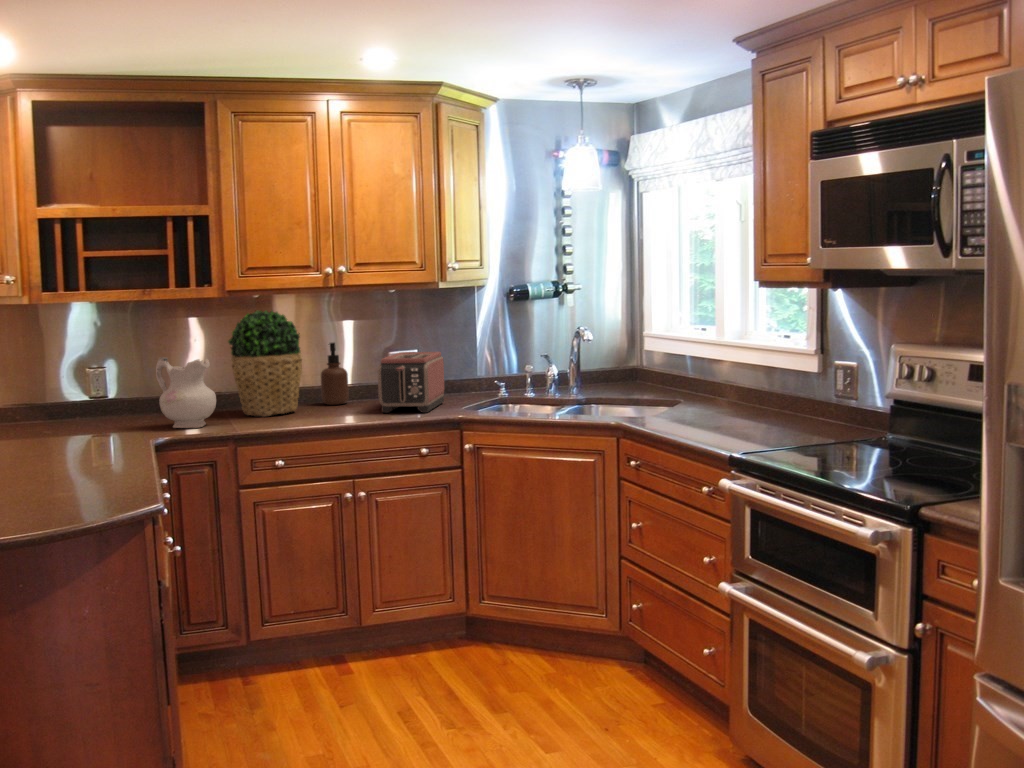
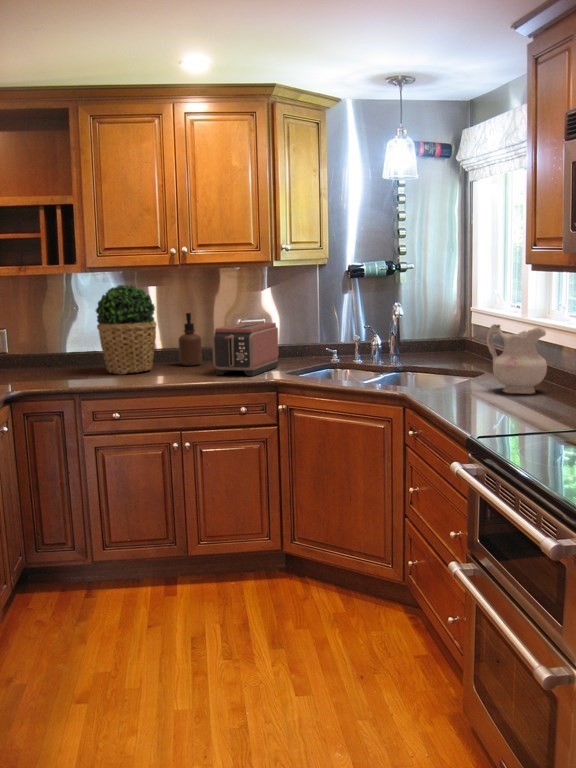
ceramic pitcher: present [156,357,216,428] -> present [487,324,547,394]

